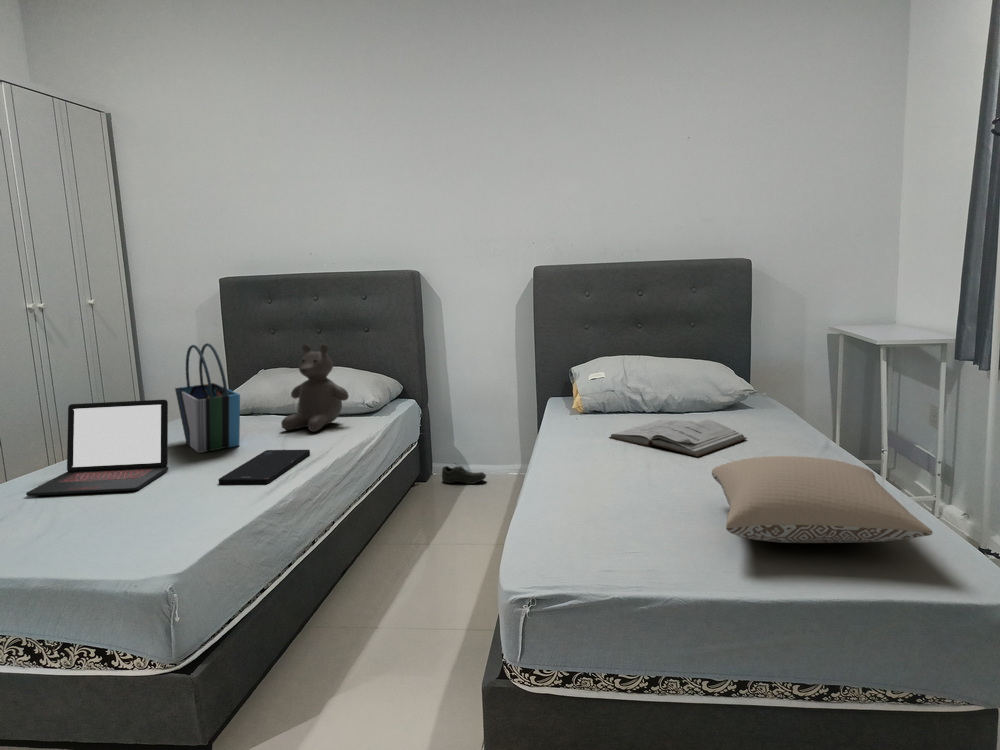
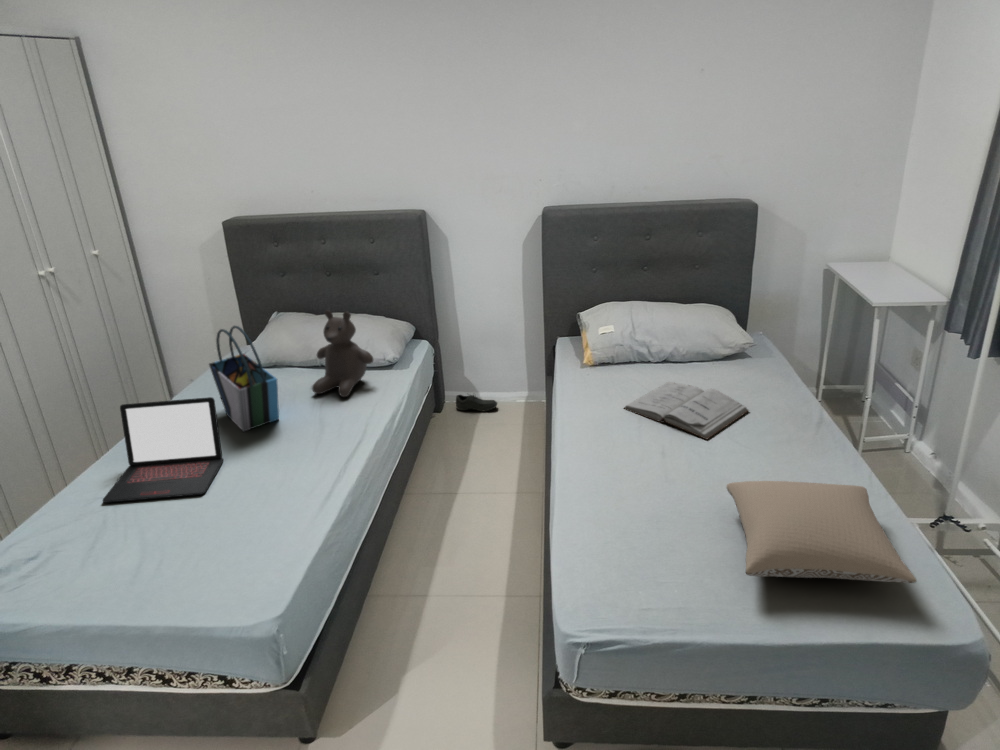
smartphone: present [219,450,310,484] -> none [277,431,350,483]

